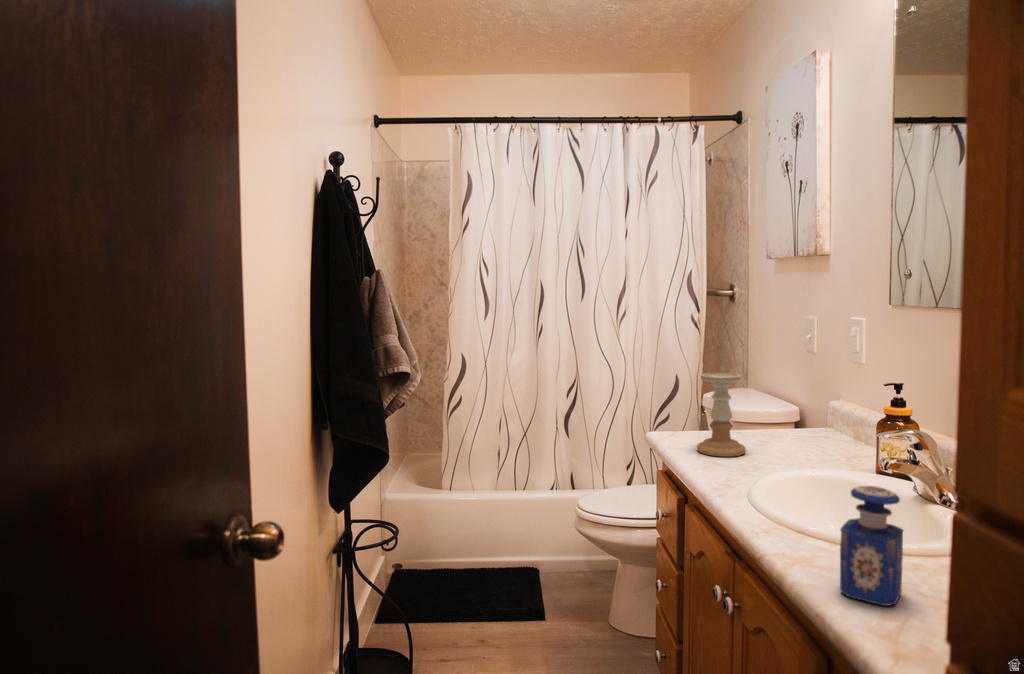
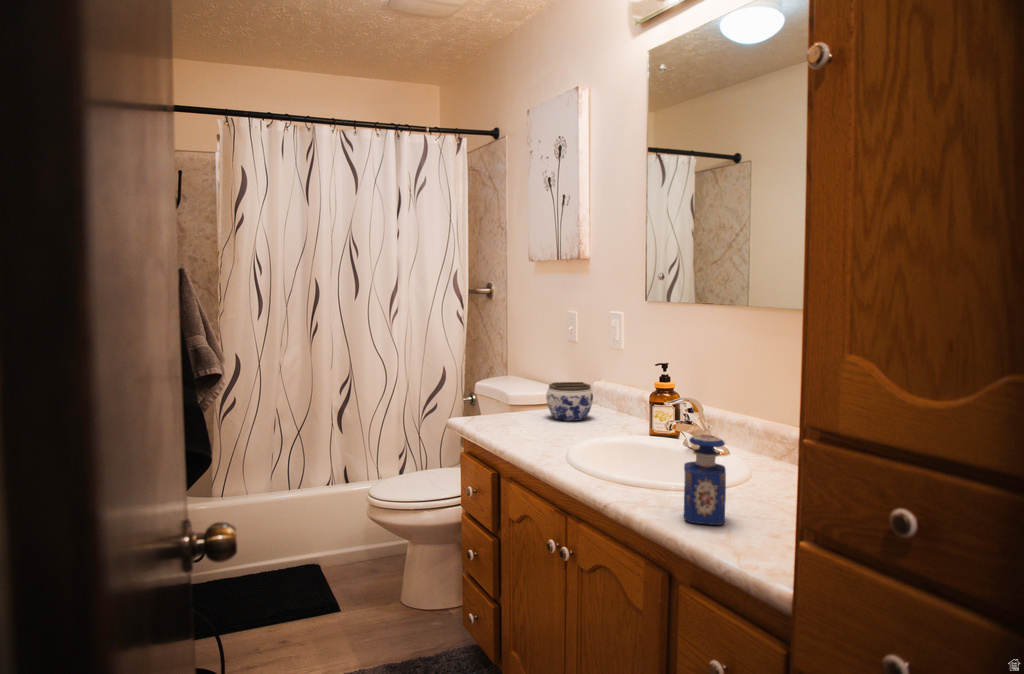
candle holder: present [697,373,746,457] -> none [503,359,544,433]
jar: none [758,400,817,447] -> present [546,382,593,421]

